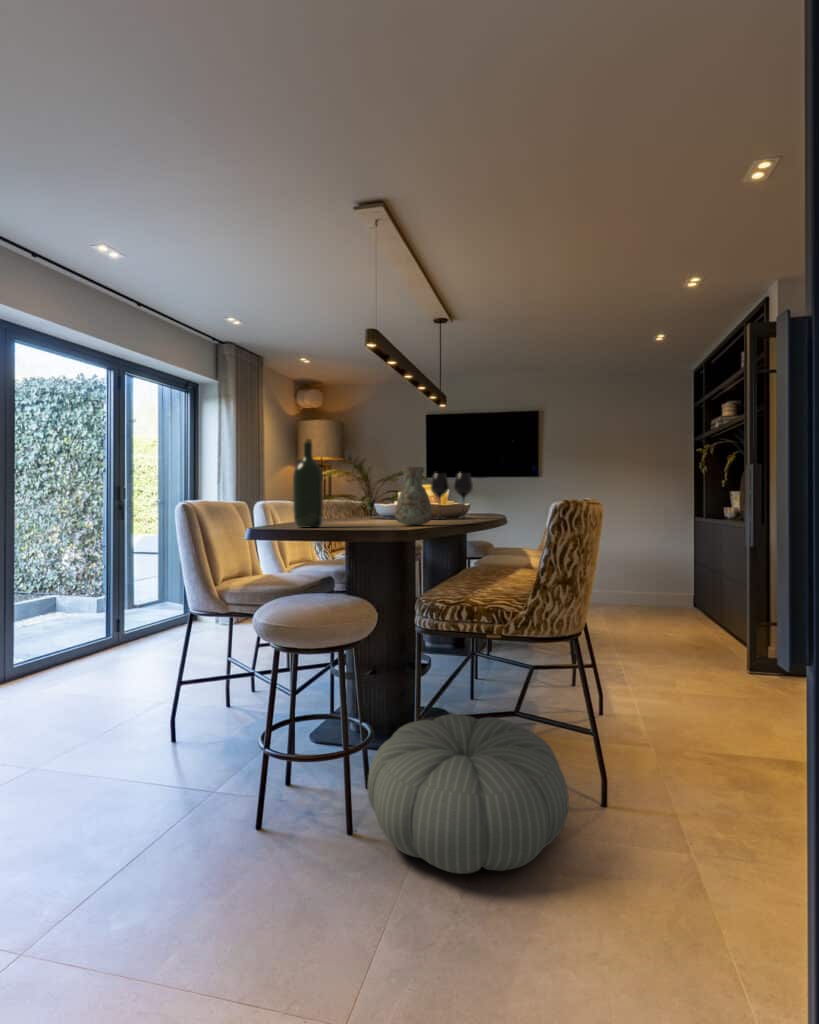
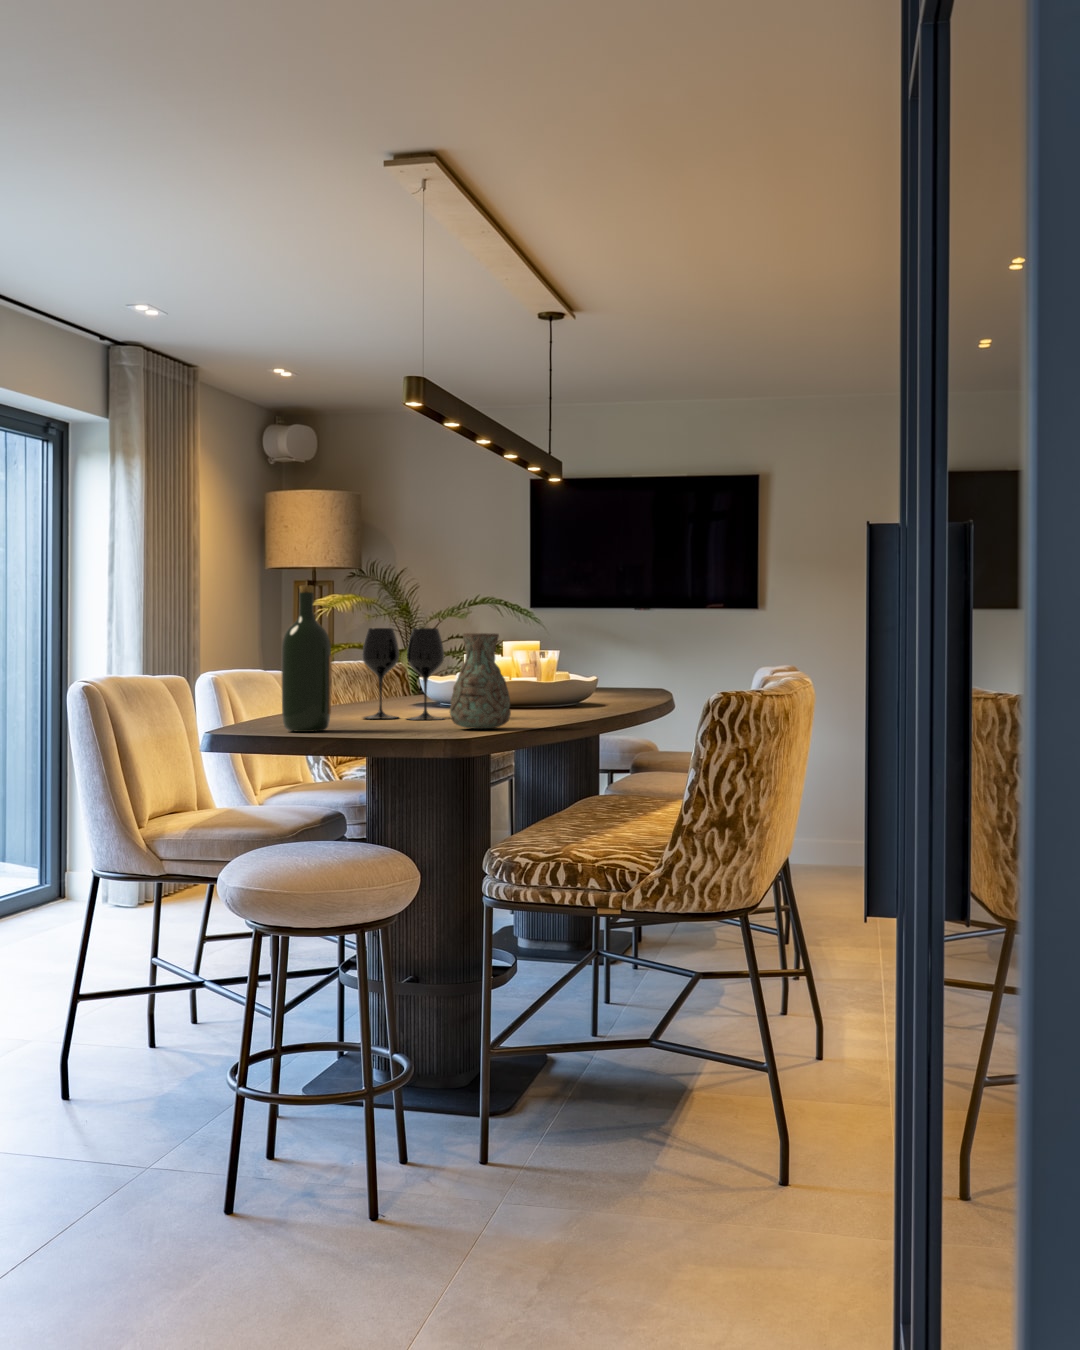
wine glass: present [431,473,473,519] -> present [362,628,444,720]
pouf: present [368,714,569,874] -> none [400,1041,713,1261]

